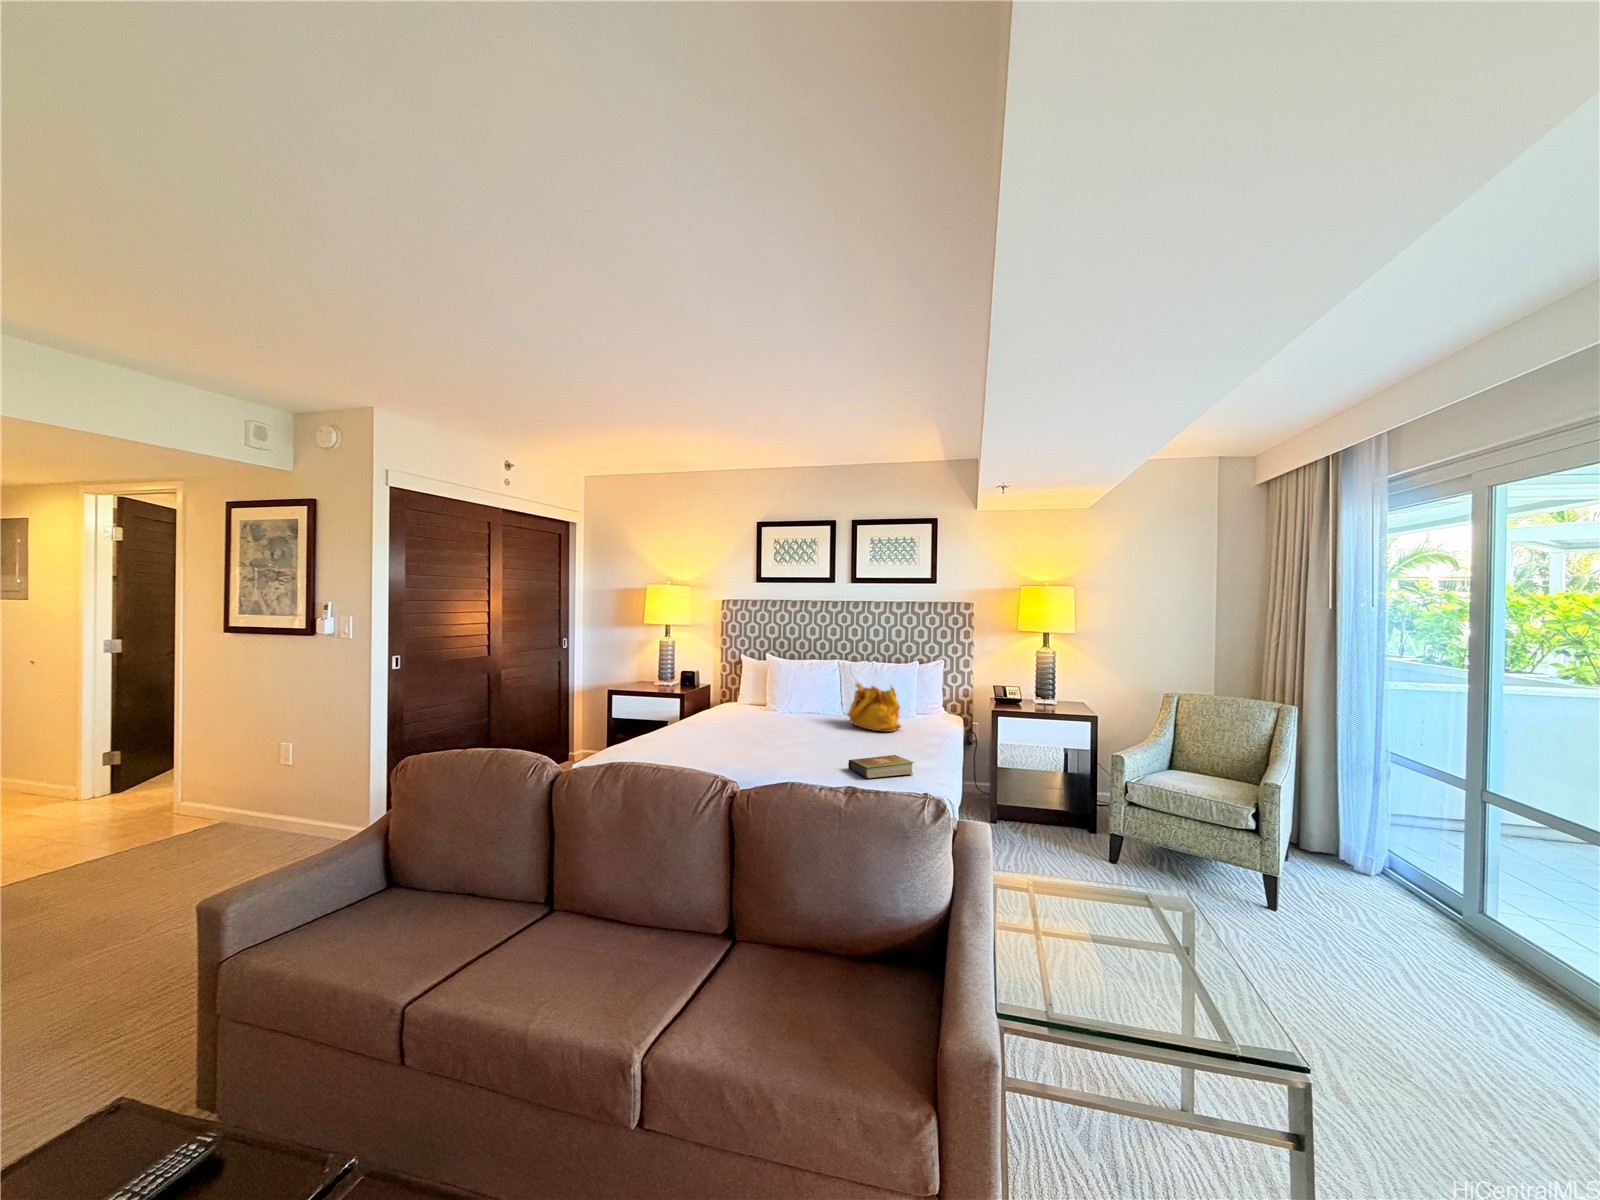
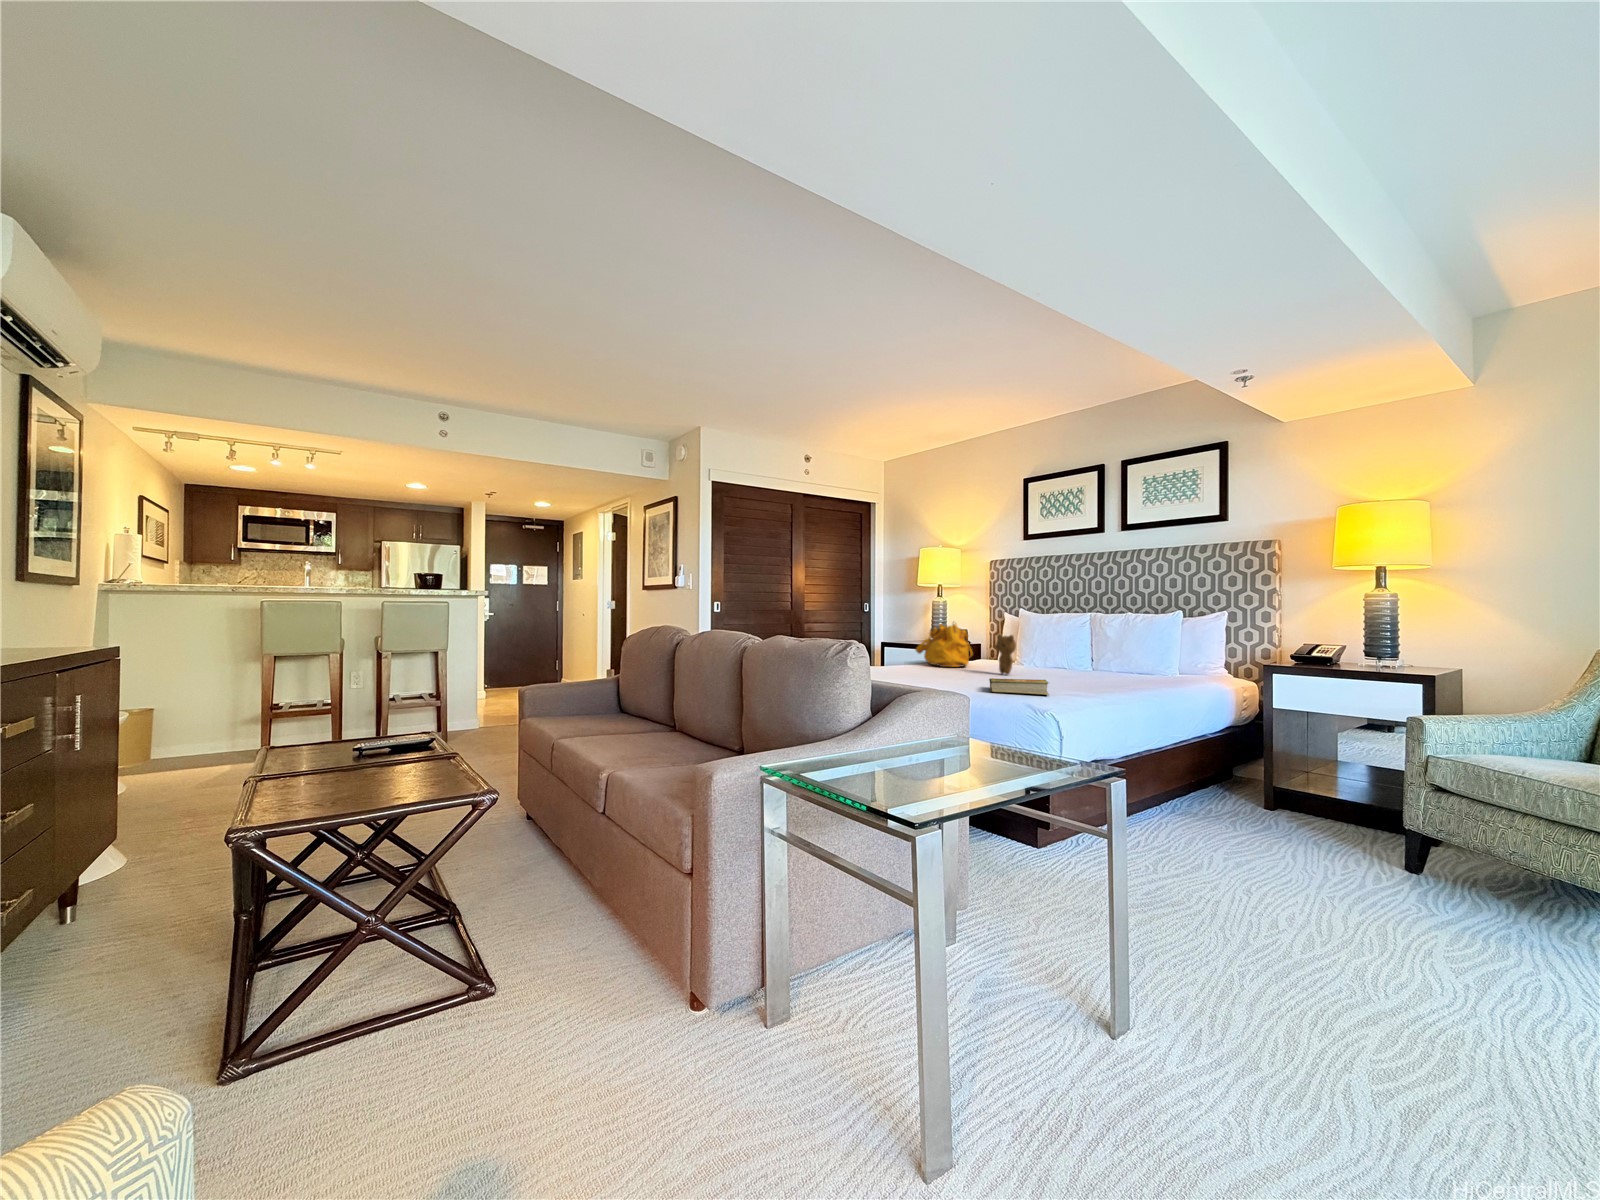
handbag: present [848,683,901,732] -> present [916,622,972,667]
teddy bear: none [804,698,828,740] -> present [996,634,1016,675]

